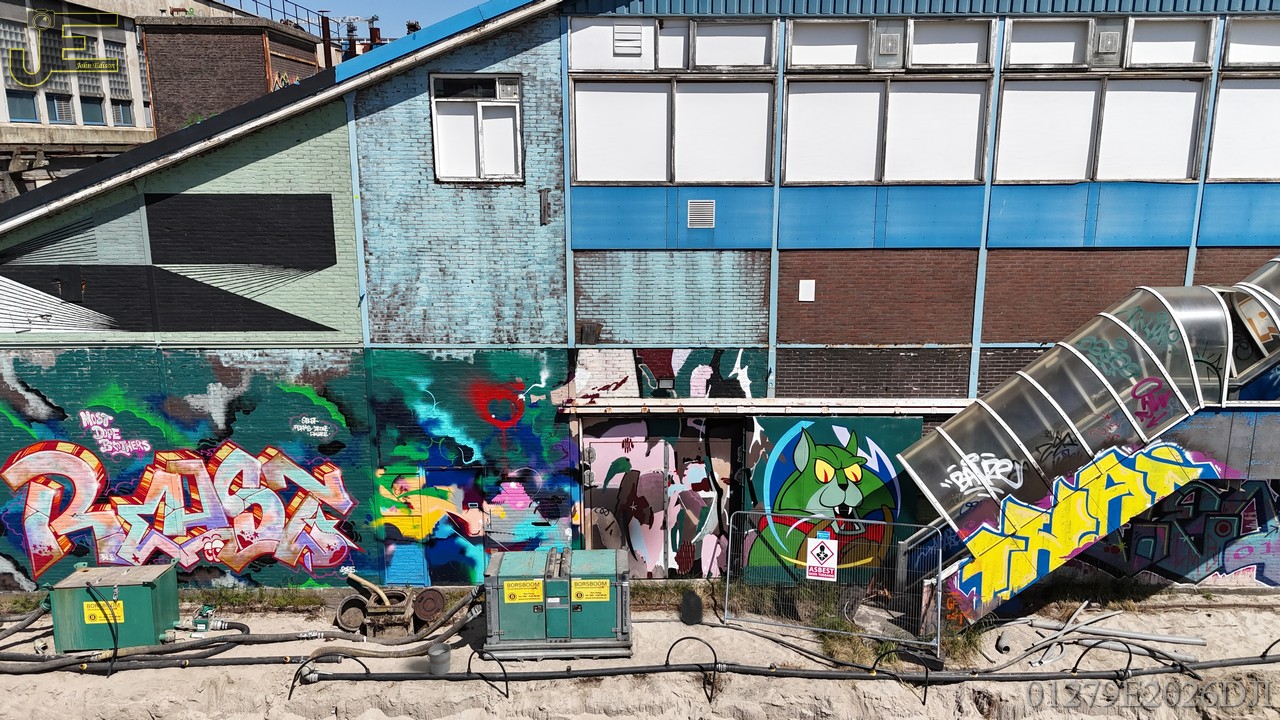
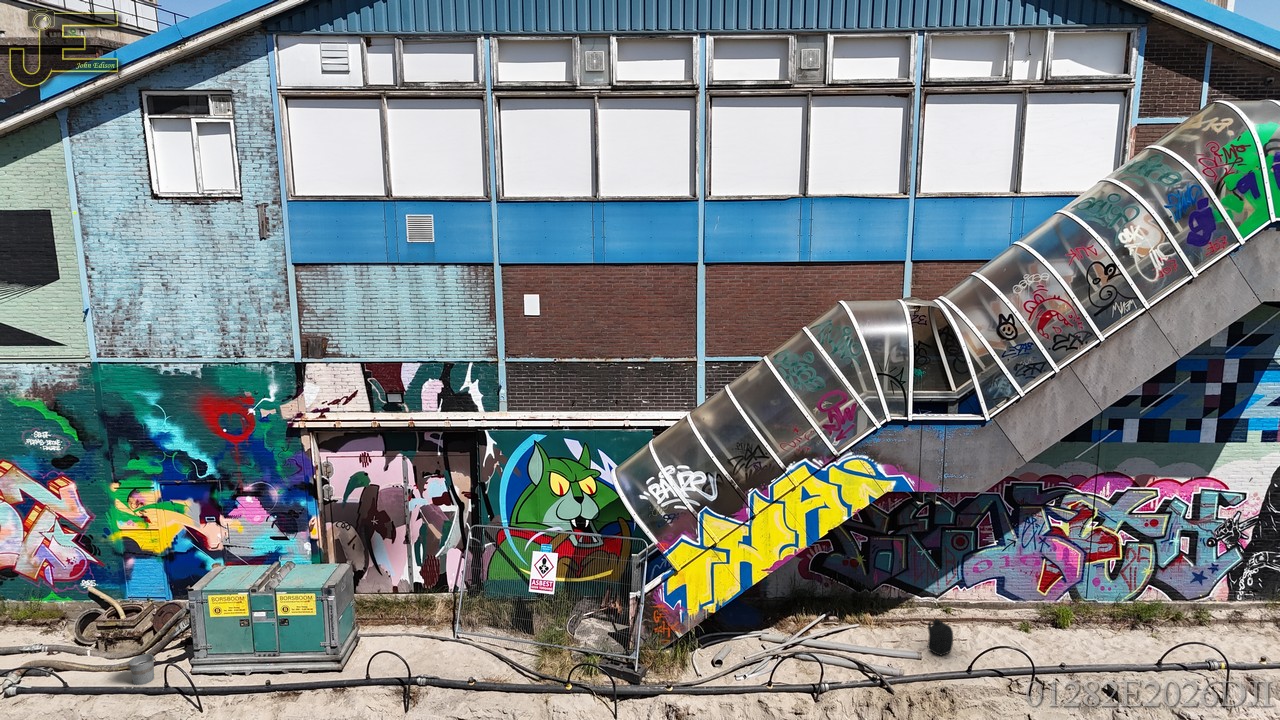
backpack: present [680,590,703,624] -> present [928,619,953,655]

